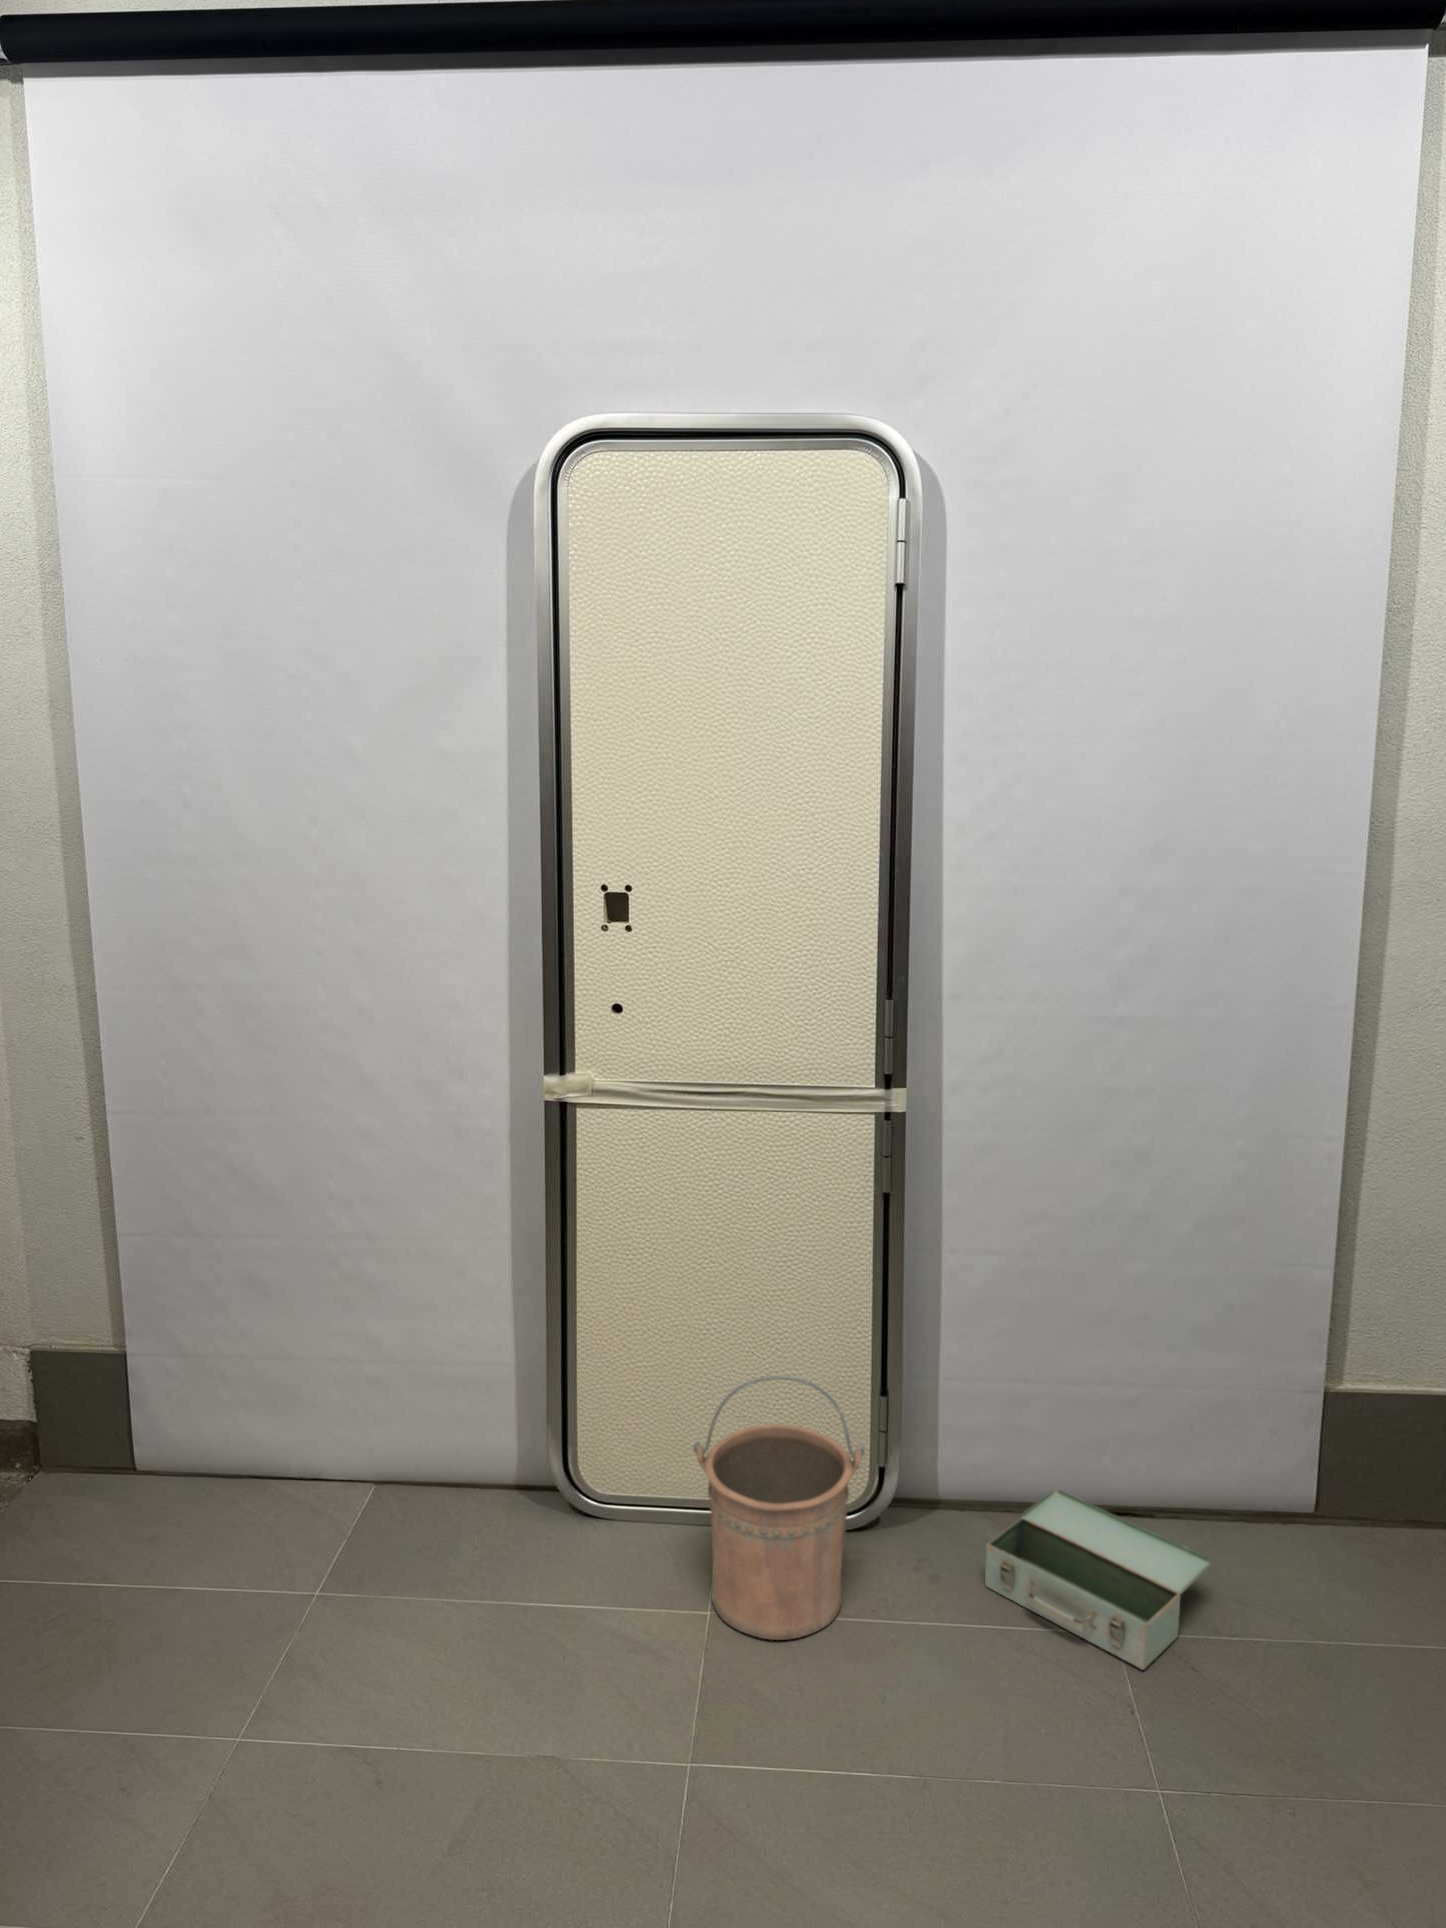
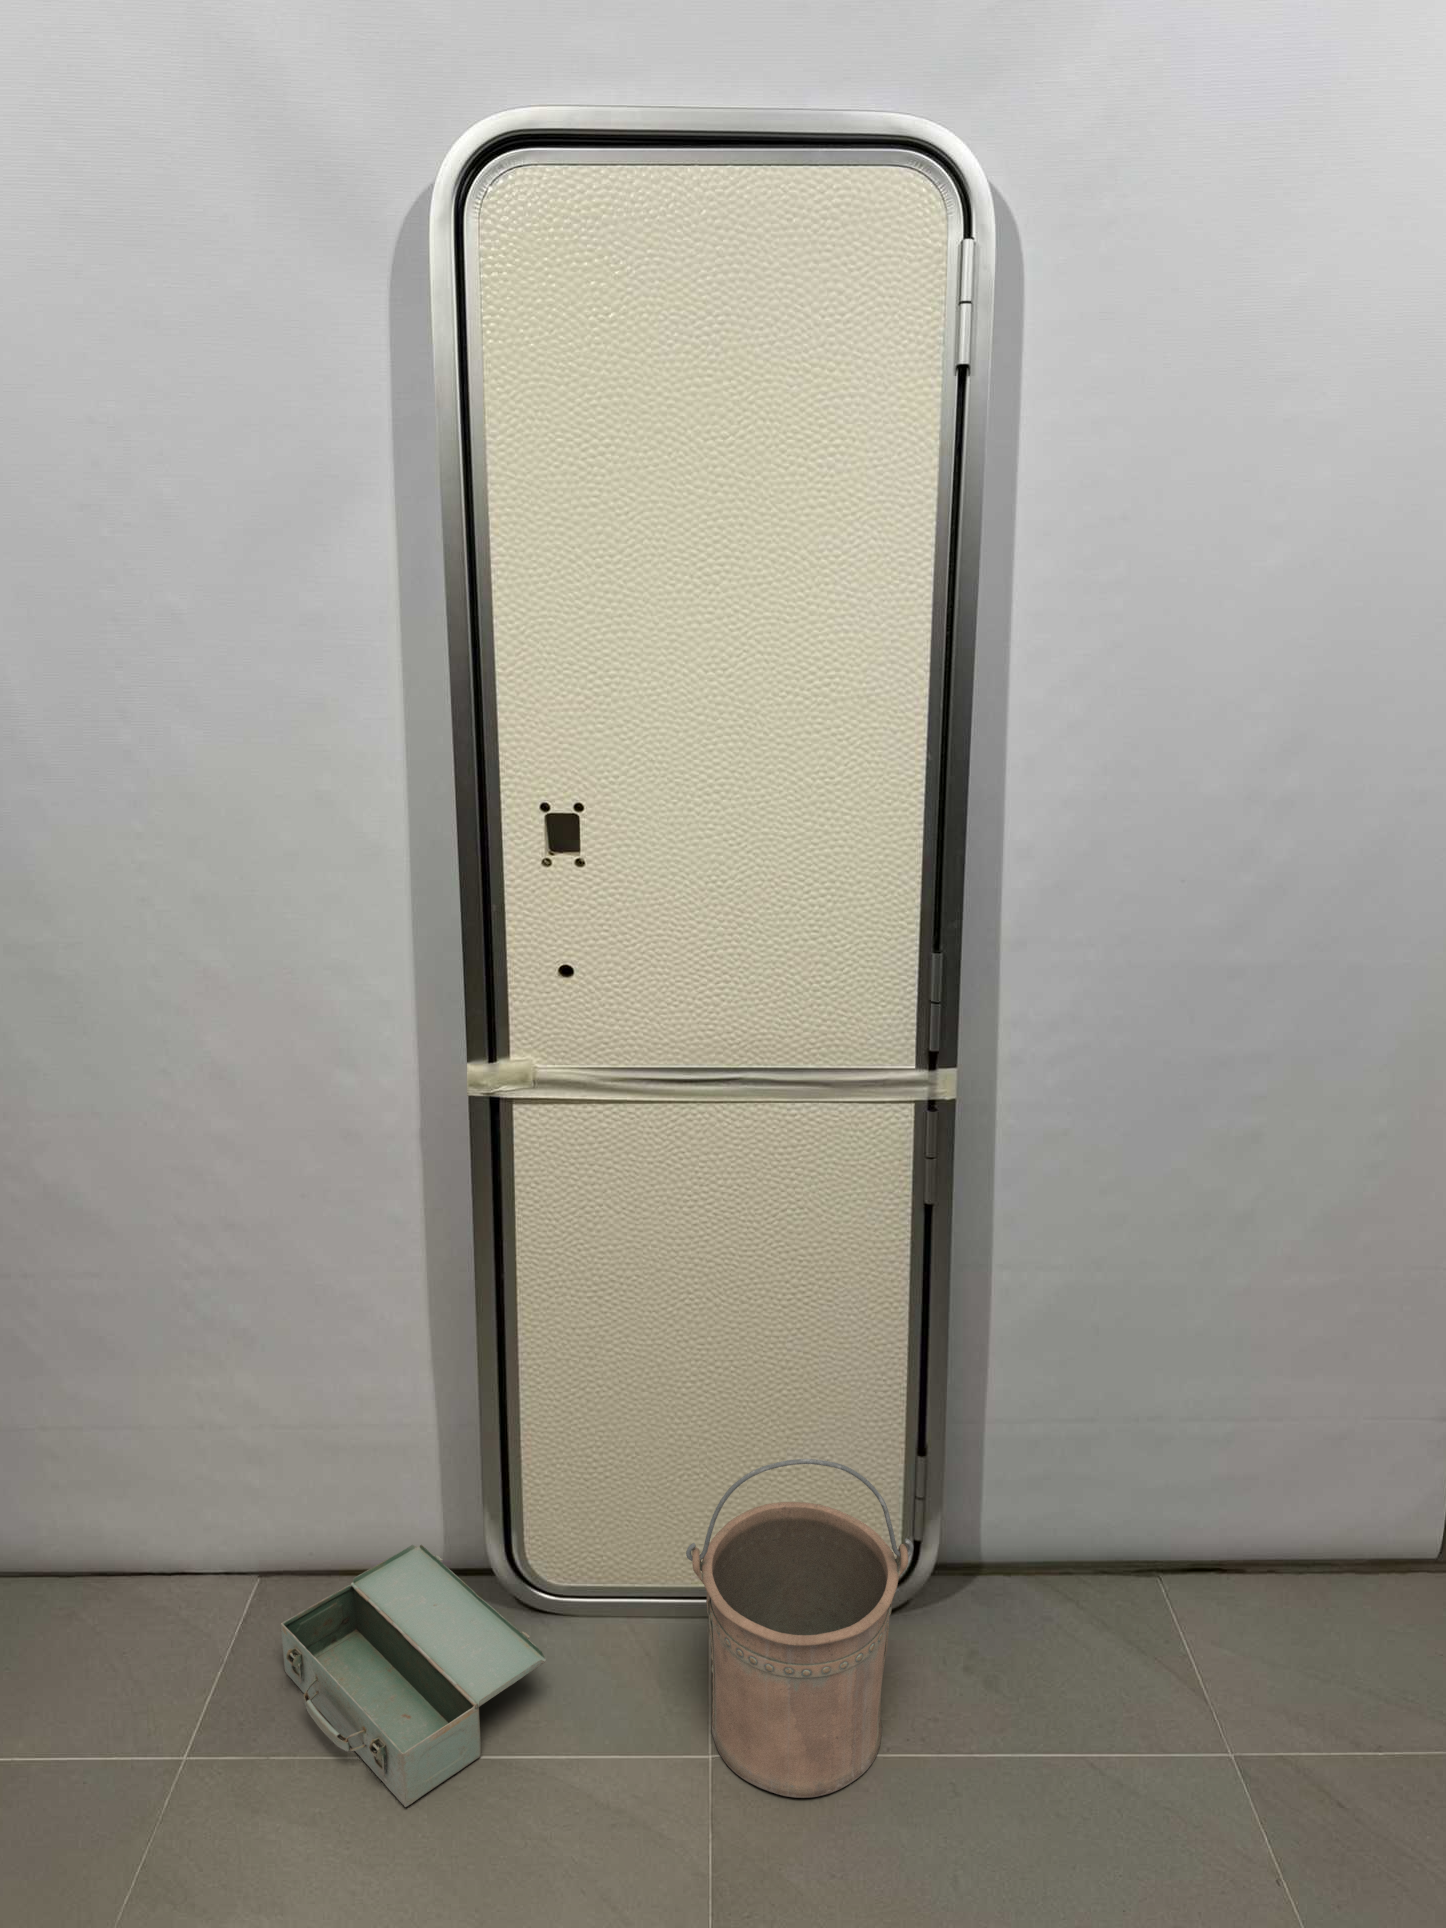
toolbox: present [985,1491,1211,1669] -> present [281,1545,546,1807]

